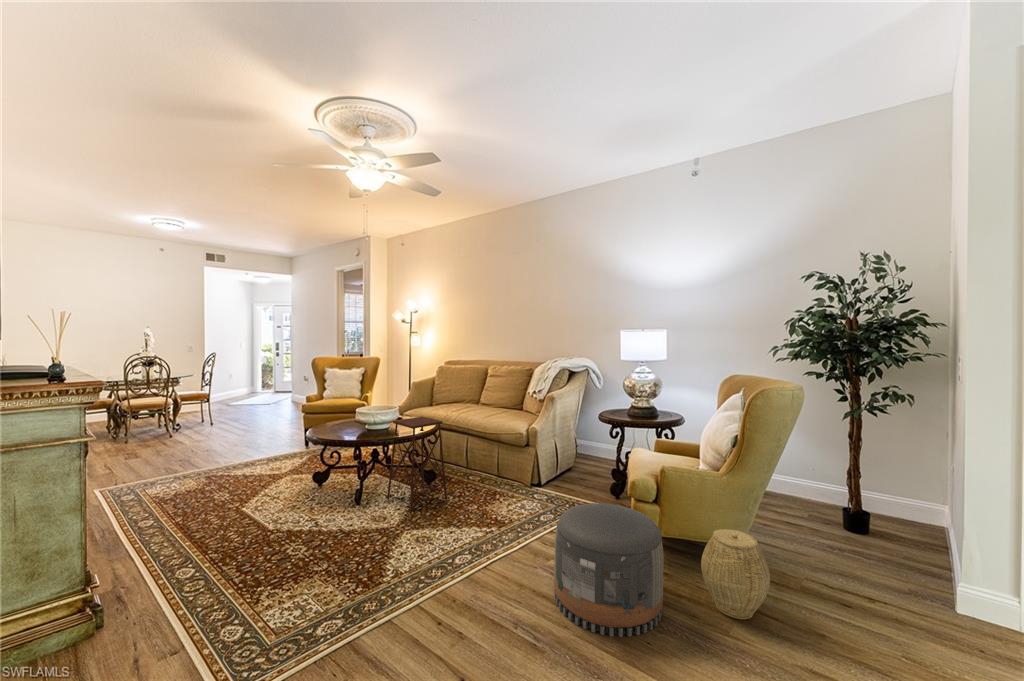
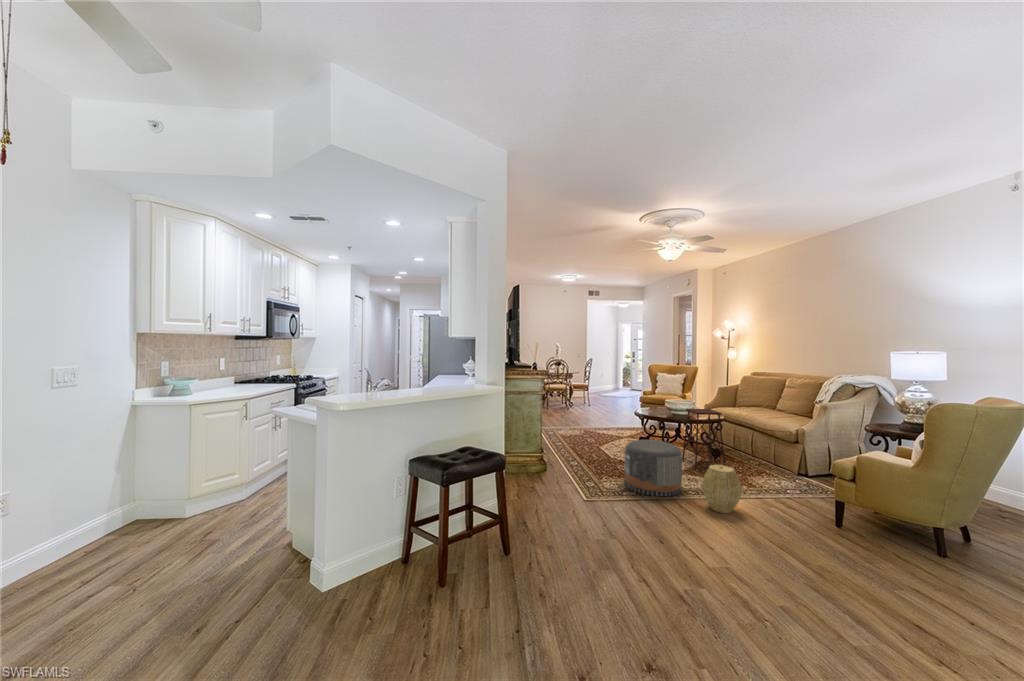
pouf: present [554,503,663,637] -> present [625,440,682,496]
woven basket: present [701,529,770,619] -> present [702,465,742,513]

